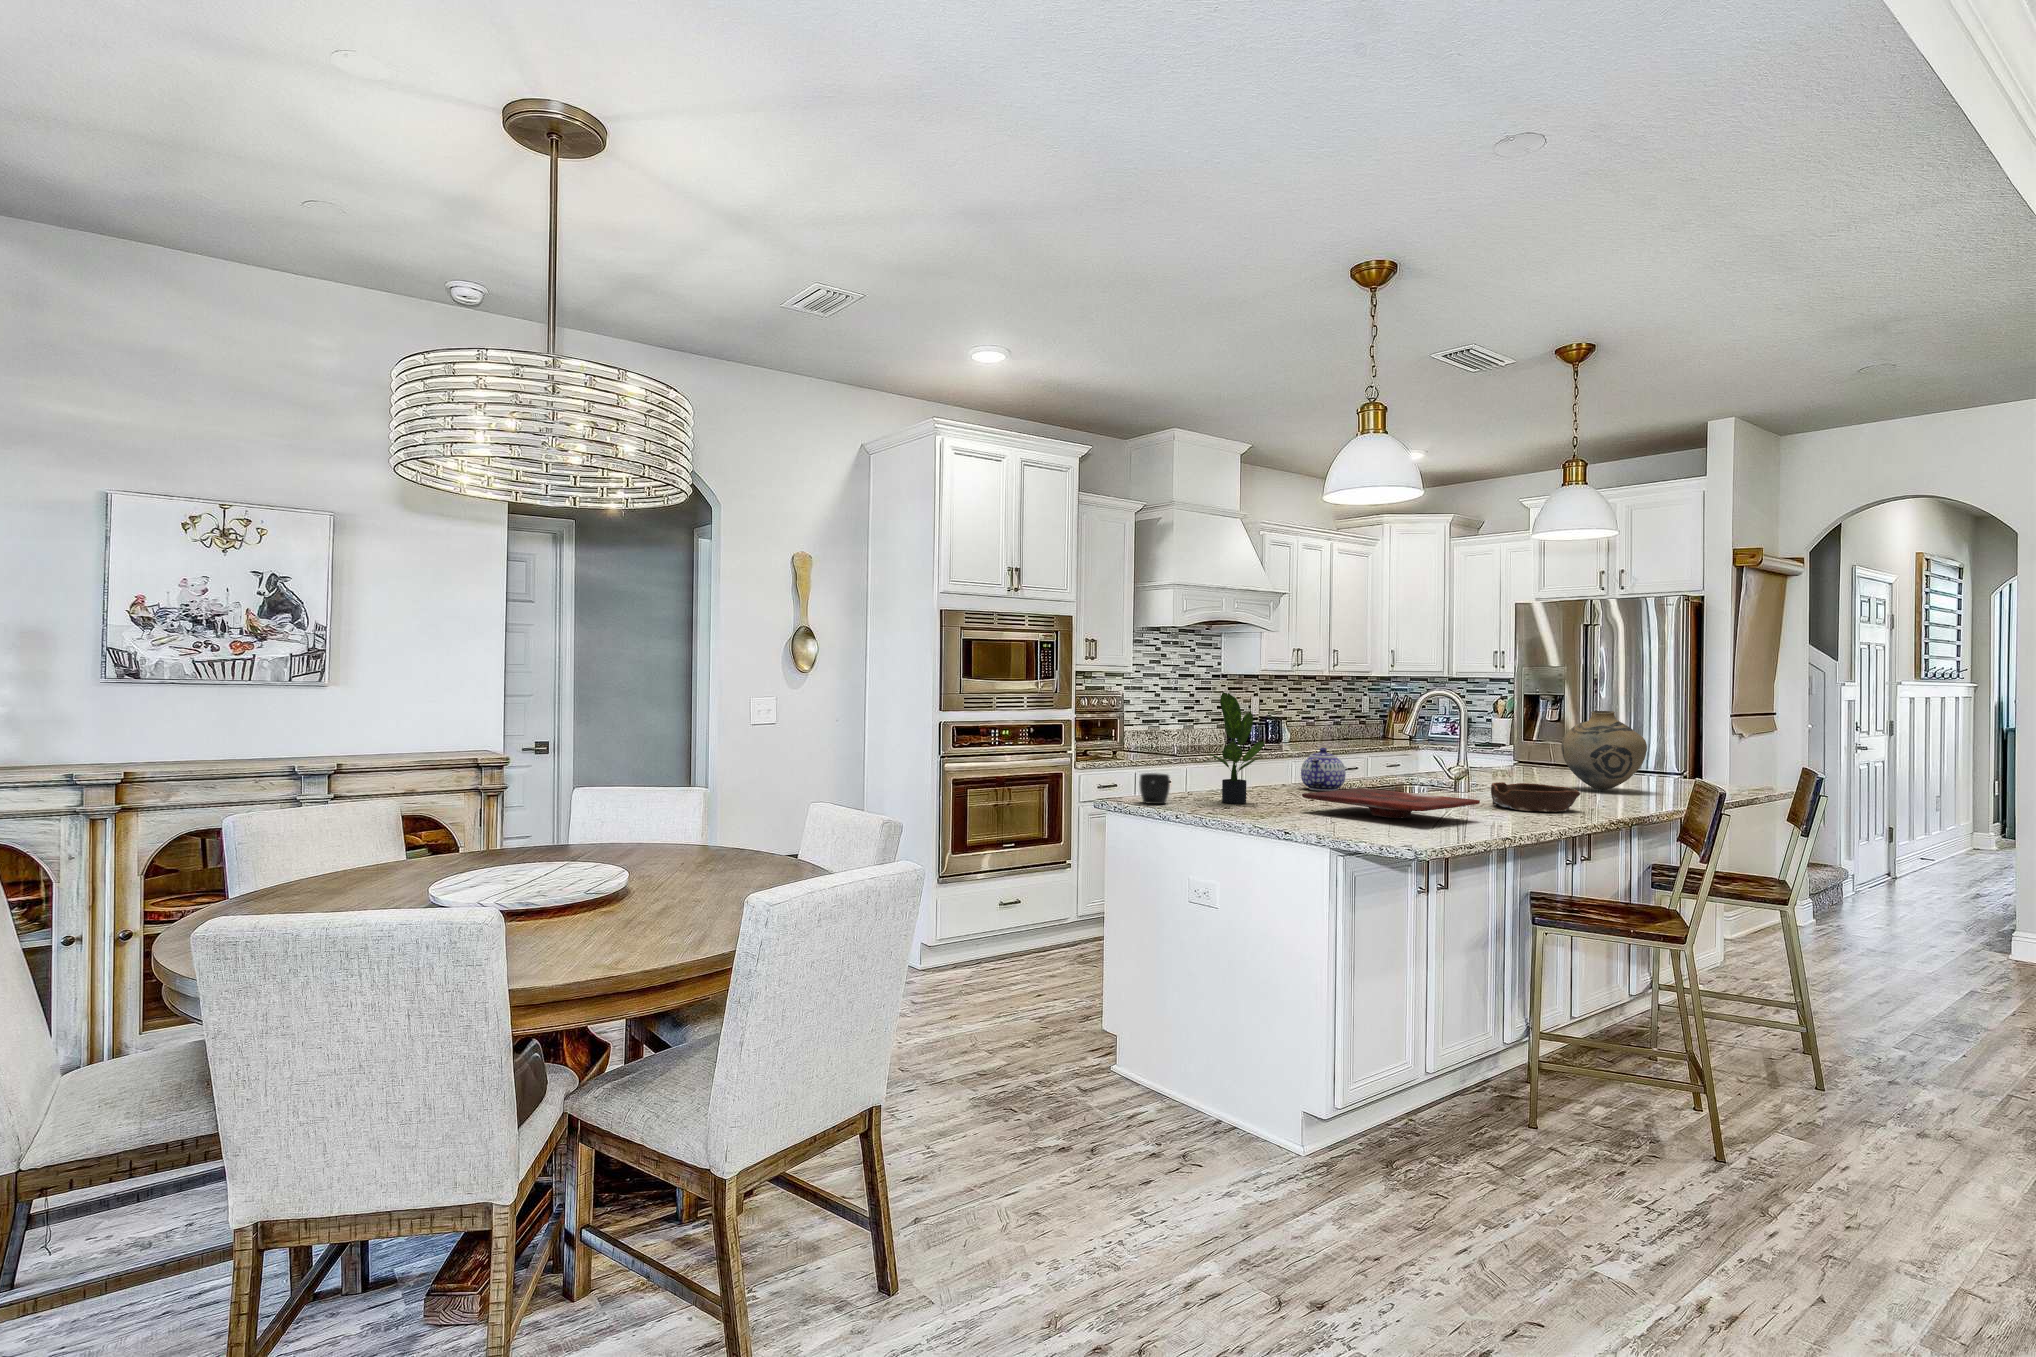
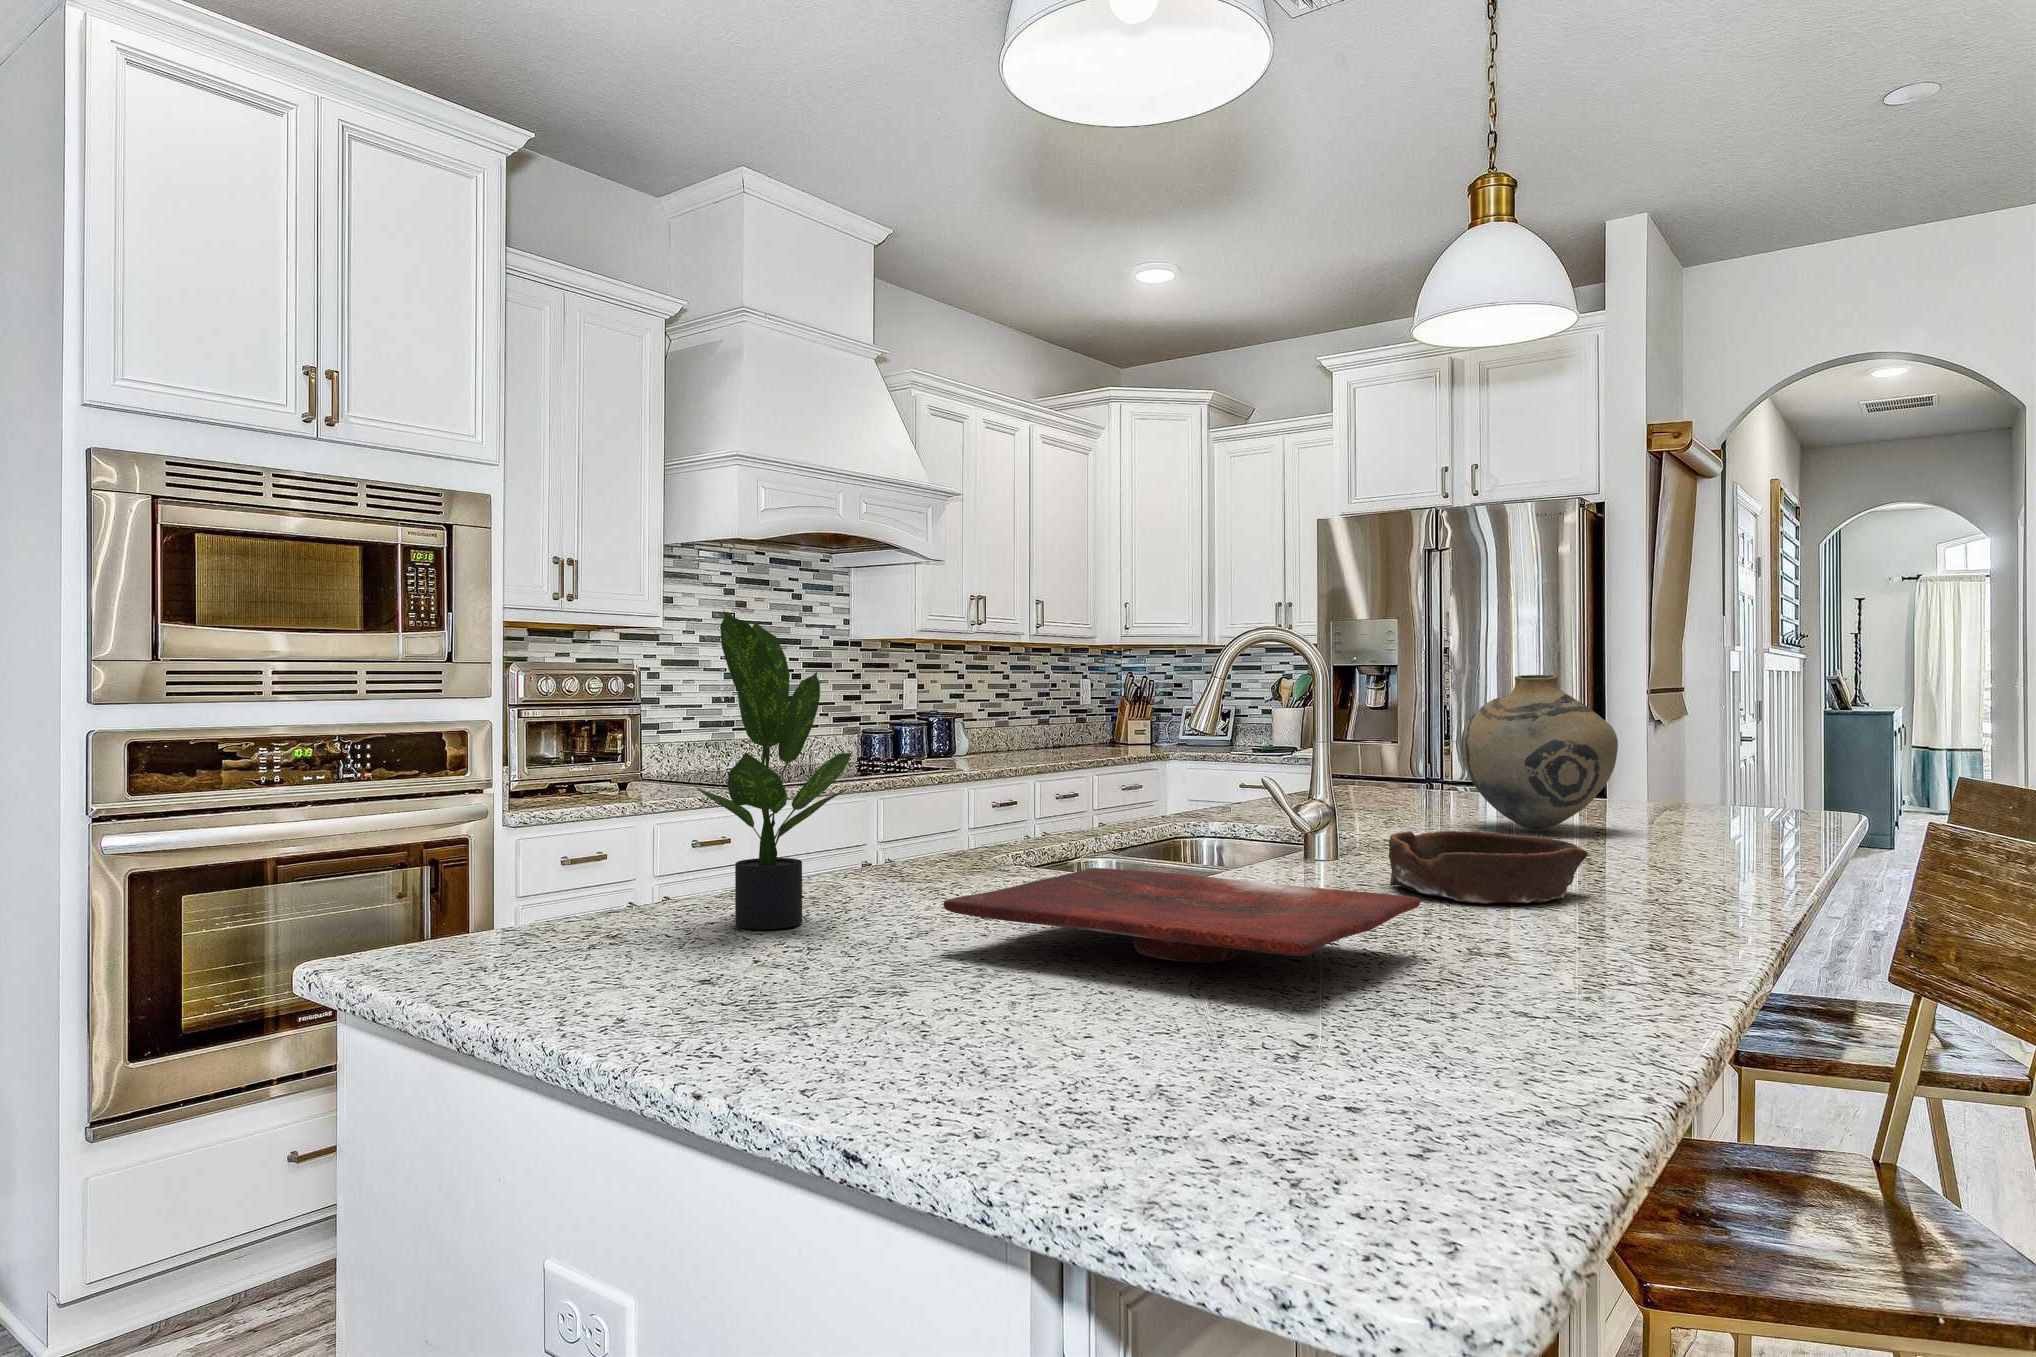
teapot: present [1301,748,1346,791] -> none [962,763,1060,864]
mug: present [1139,773,1170,804] -> none [472,855,569,951]

